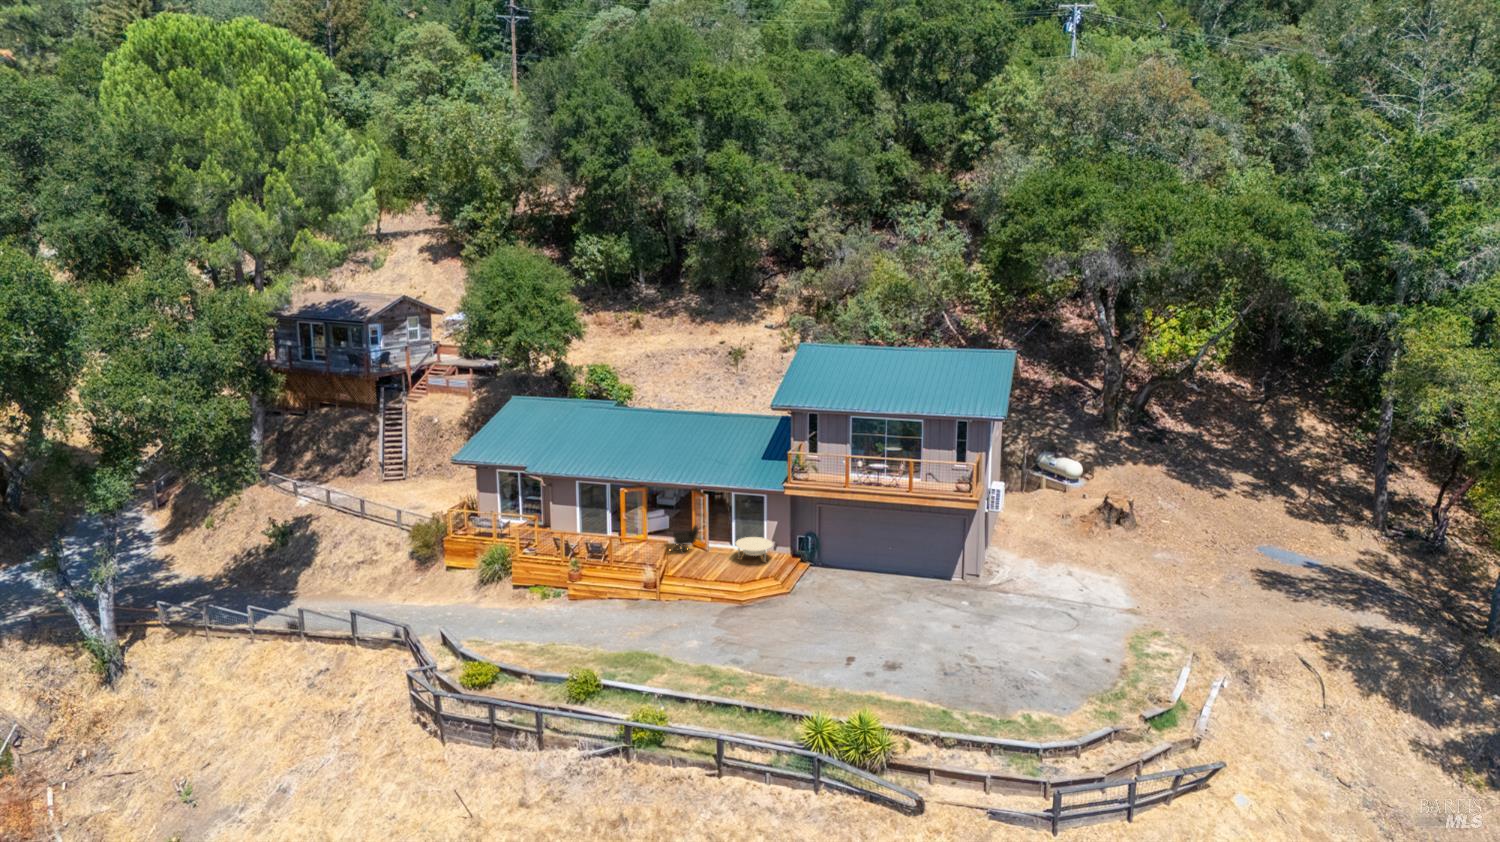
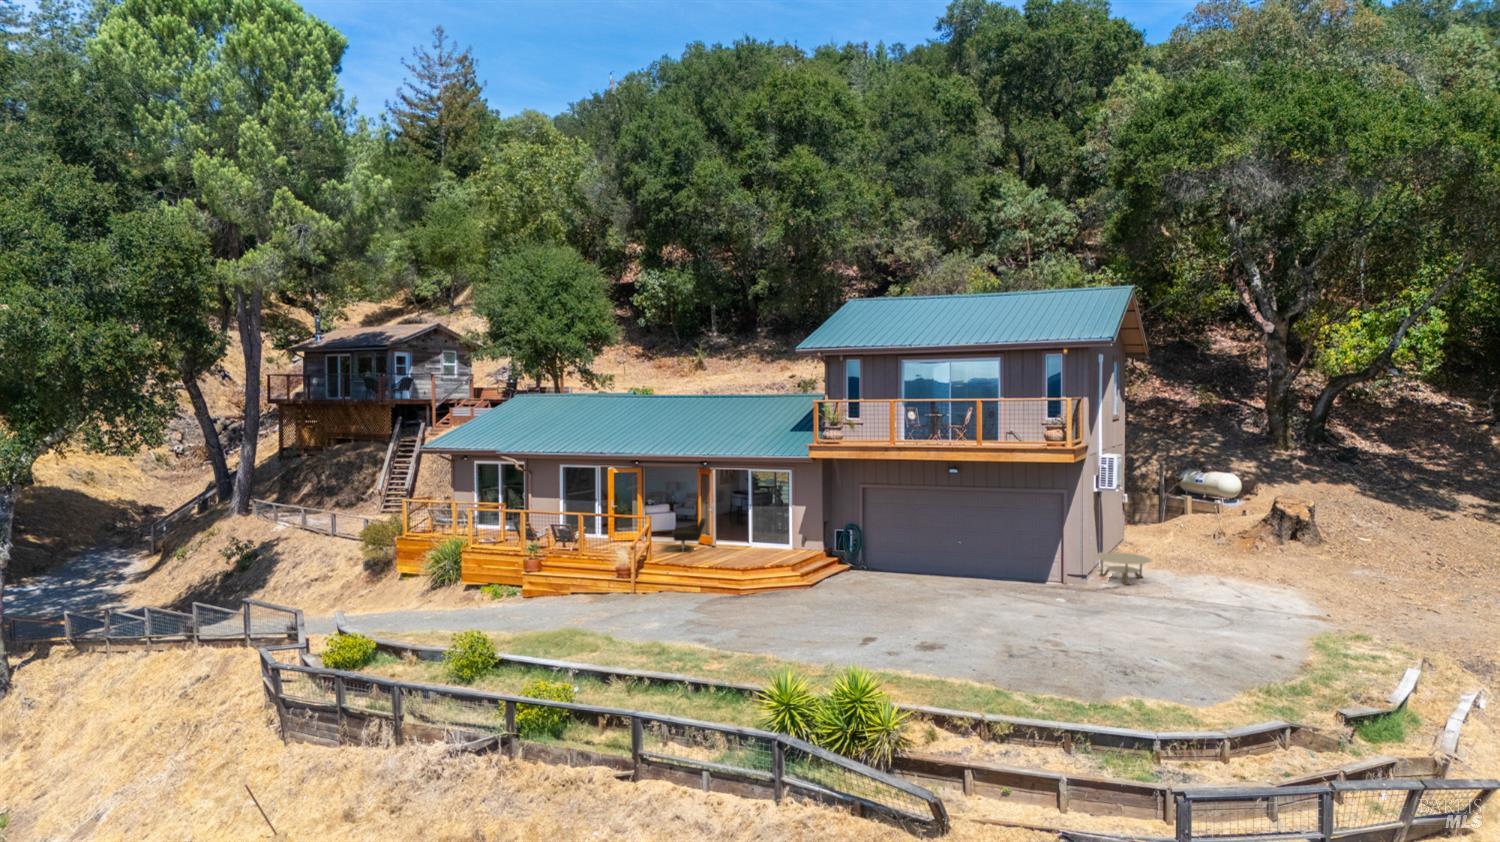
round table: present [736,537,773,563] -> present [1096,553,1151,585]

